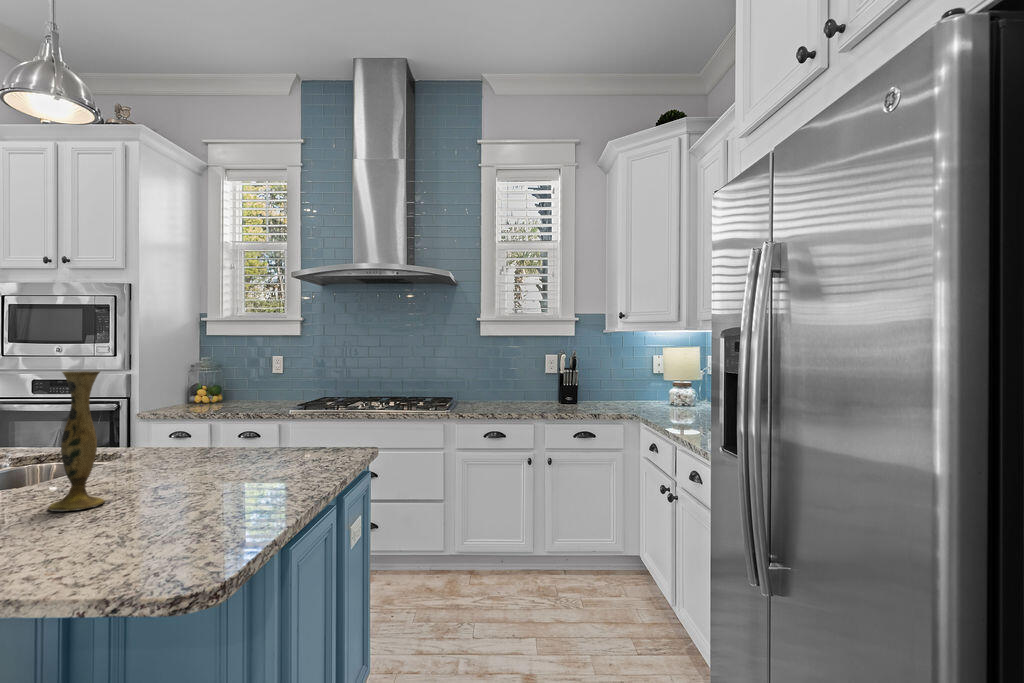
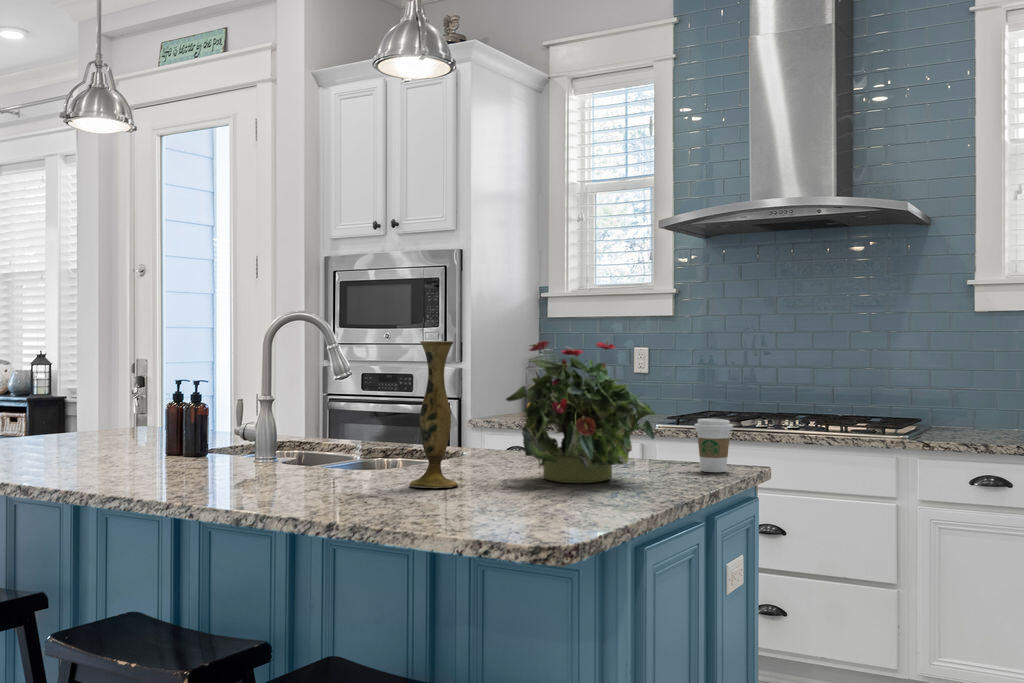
potted plant: none [156,364,295,486] -> present [506,341,656,483]
coffee cup: none [323,419,352,460] -> present [694,419,733,472]

